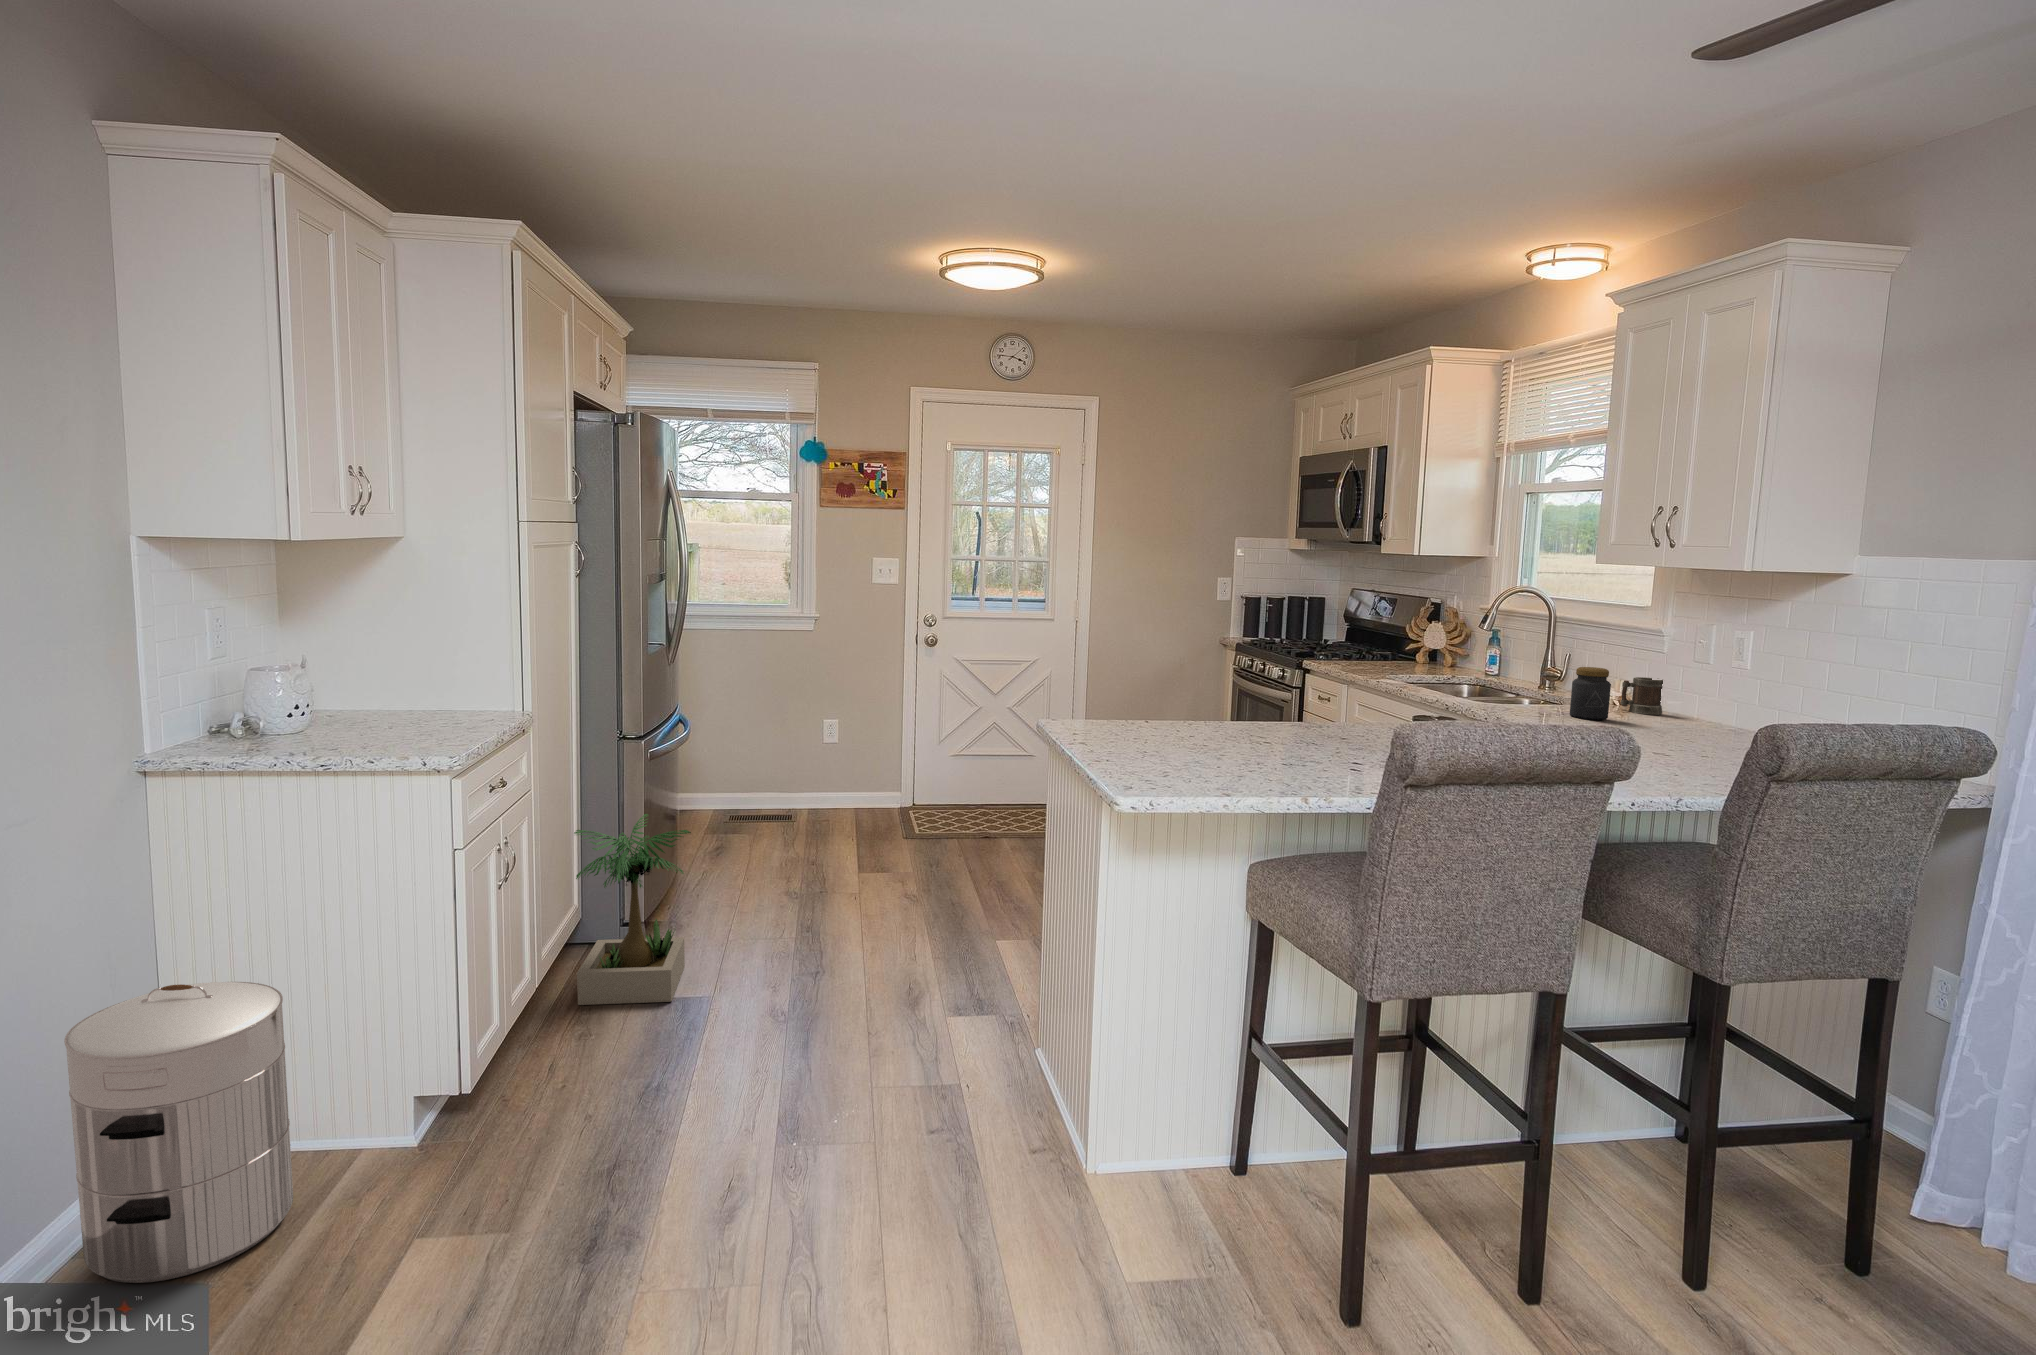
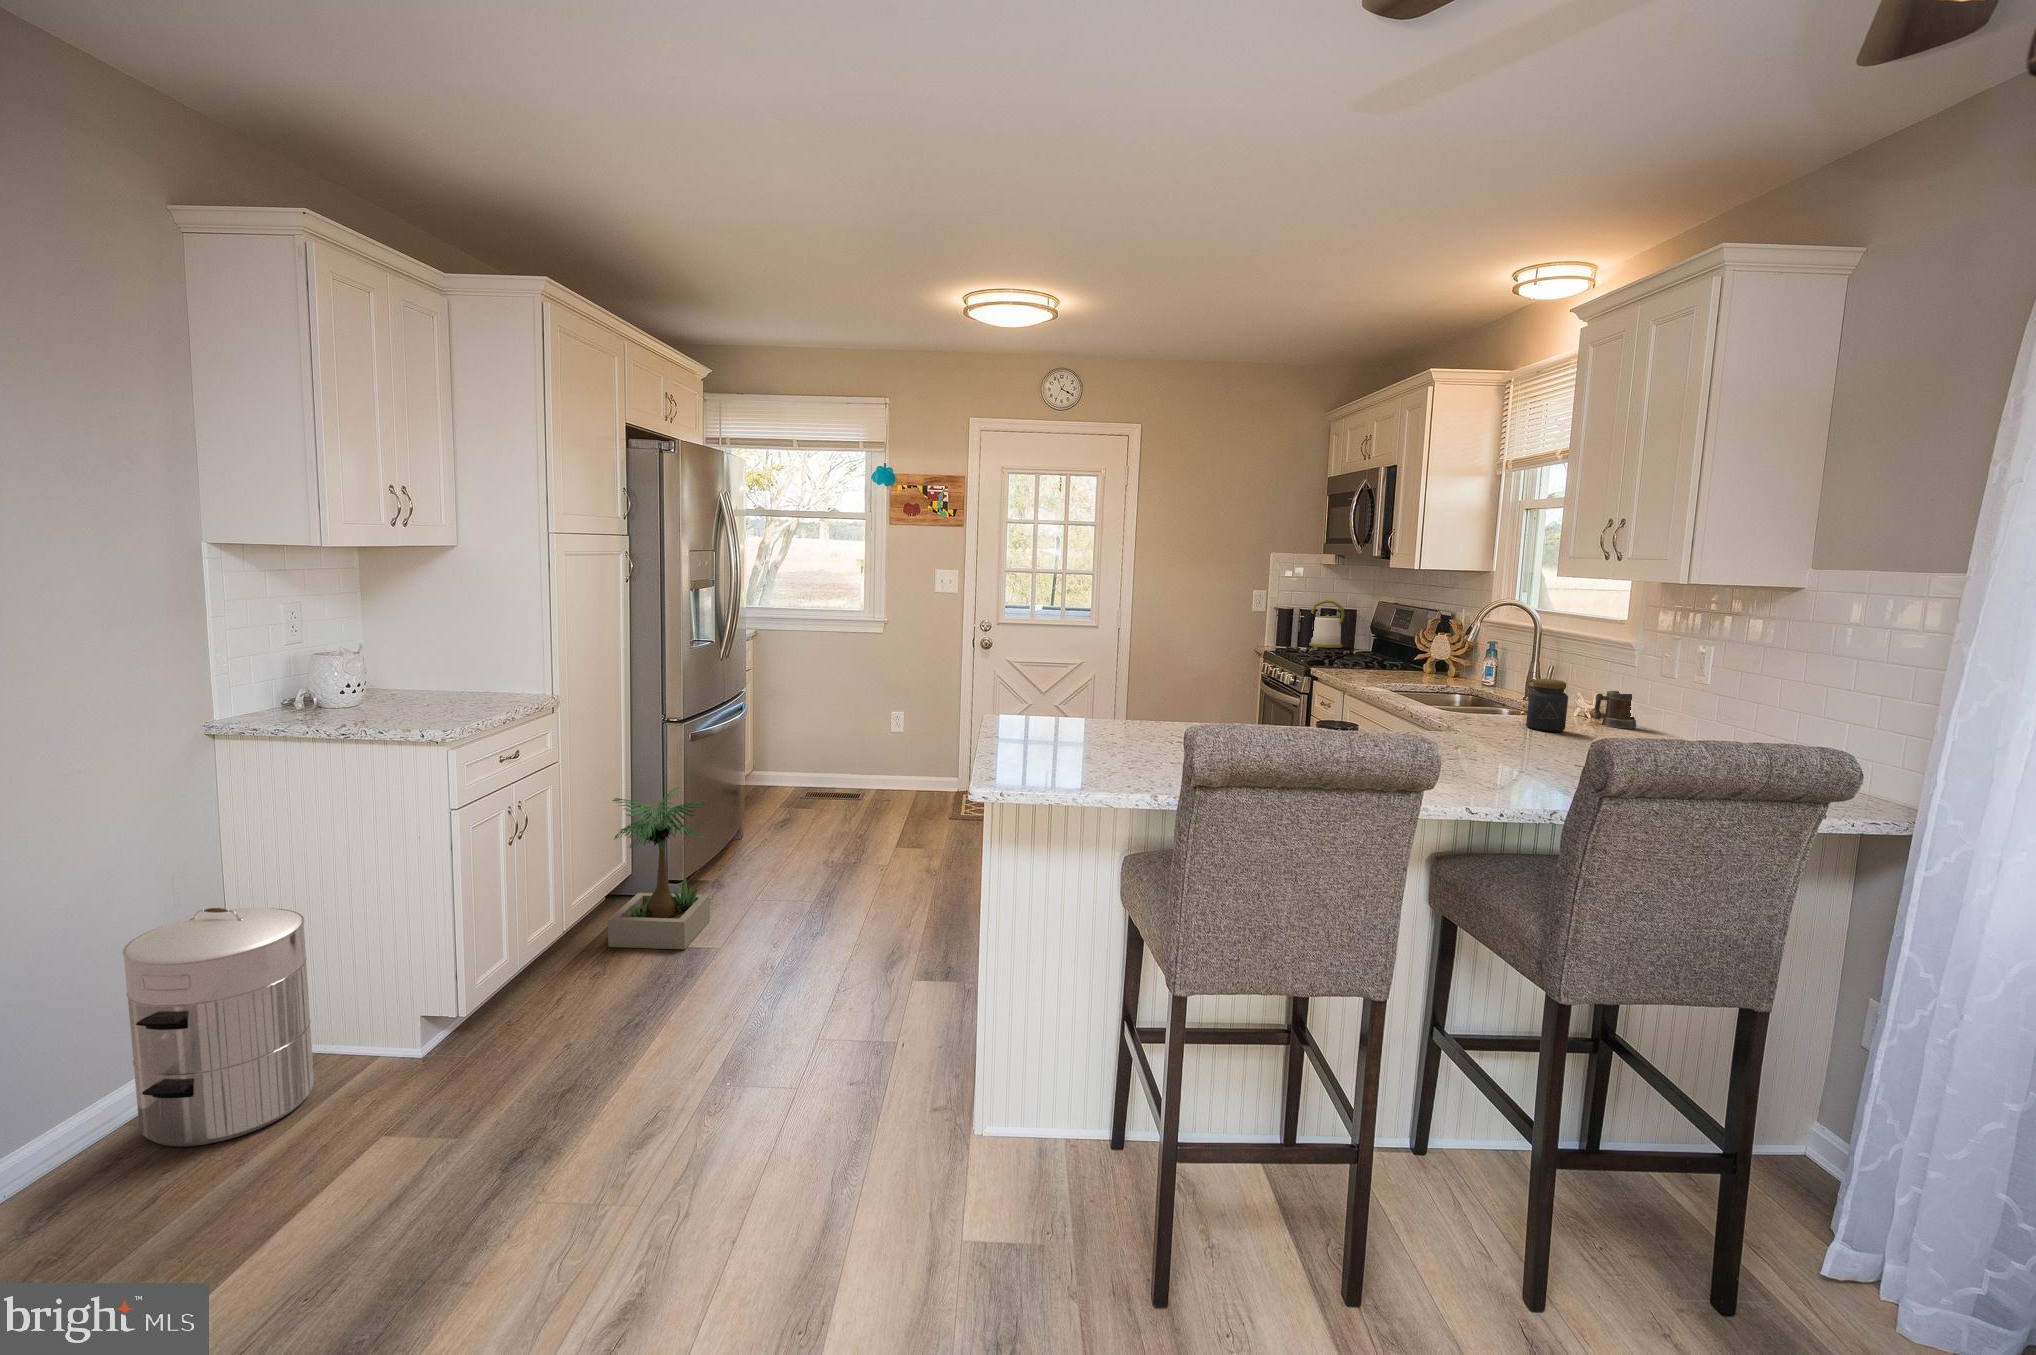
kettle: none [1273,587,1316,638] -> present [1309,600,1345,648]

